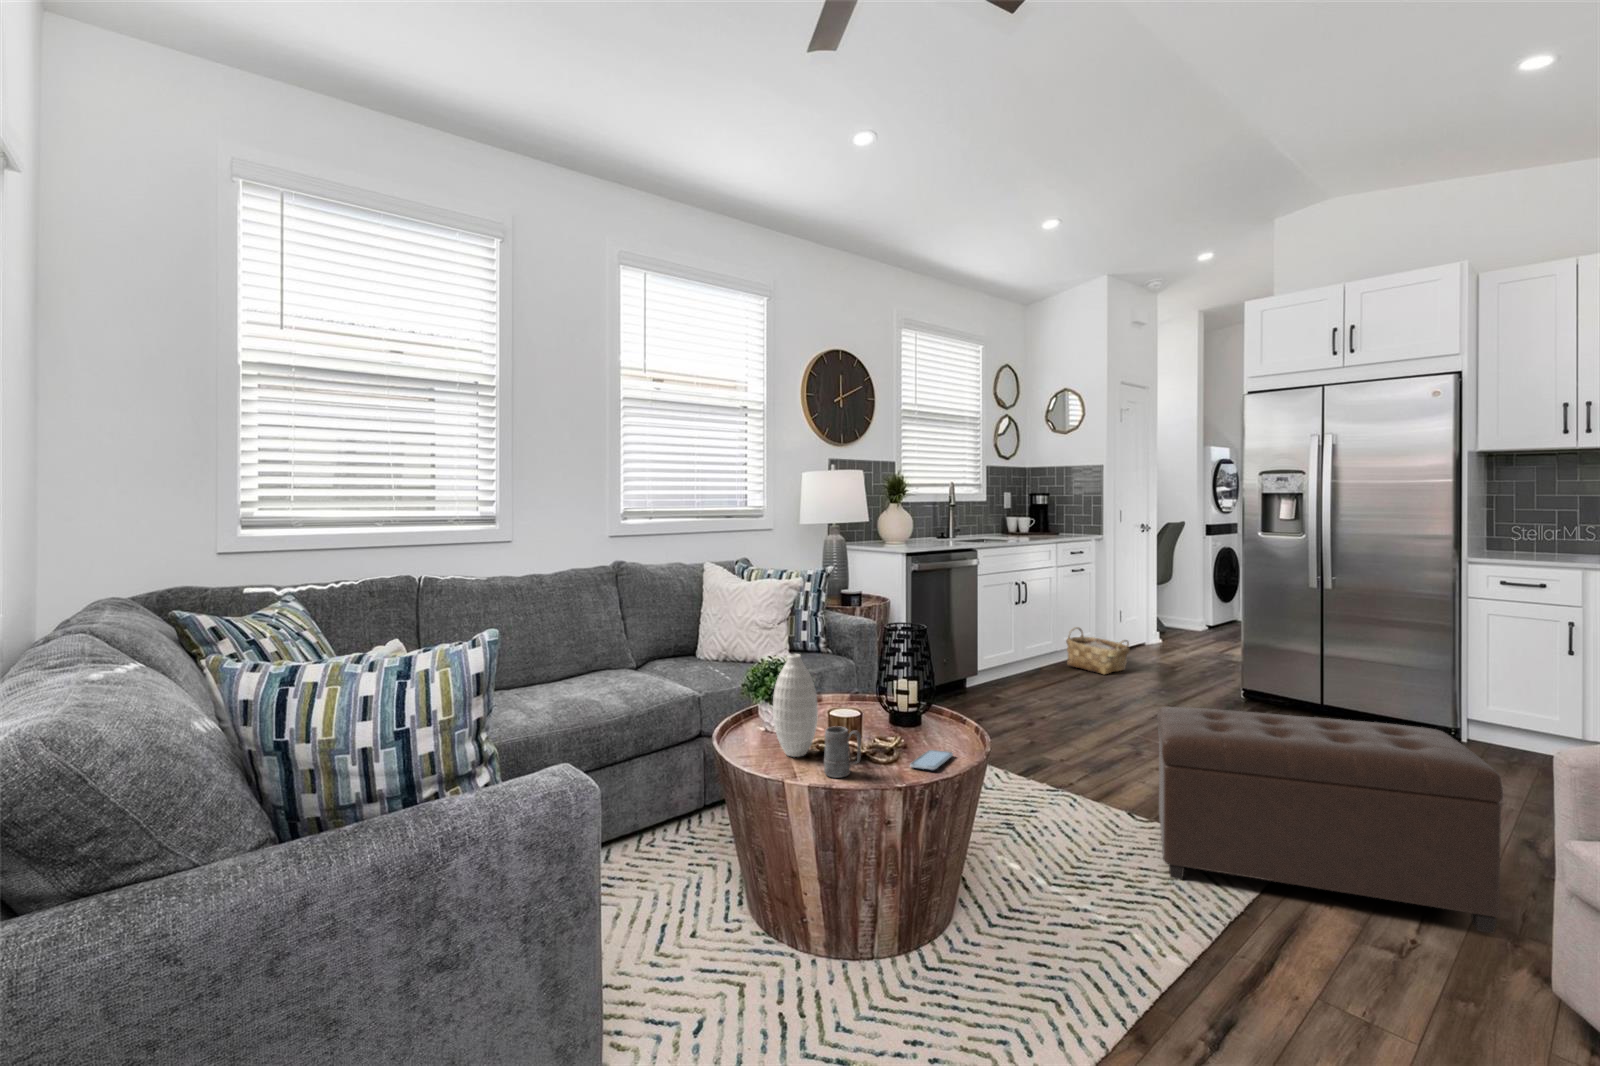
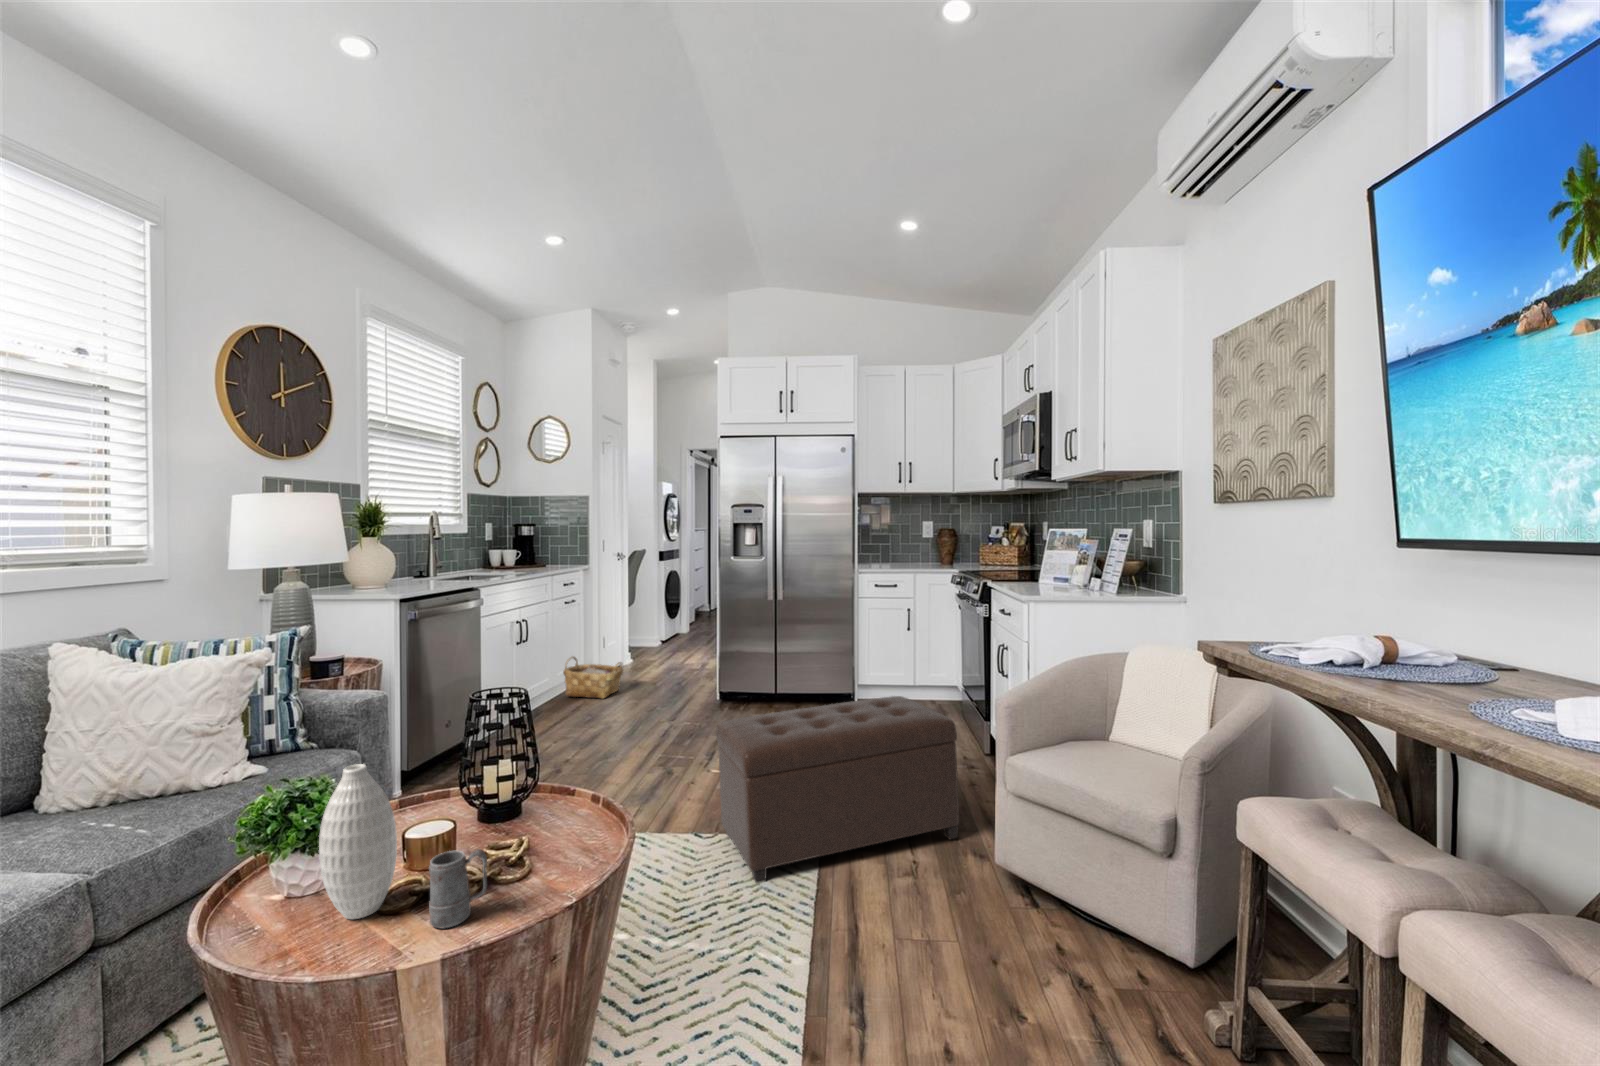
smartphone: present [910,750,953,770] -> none [543,835,583,871]

